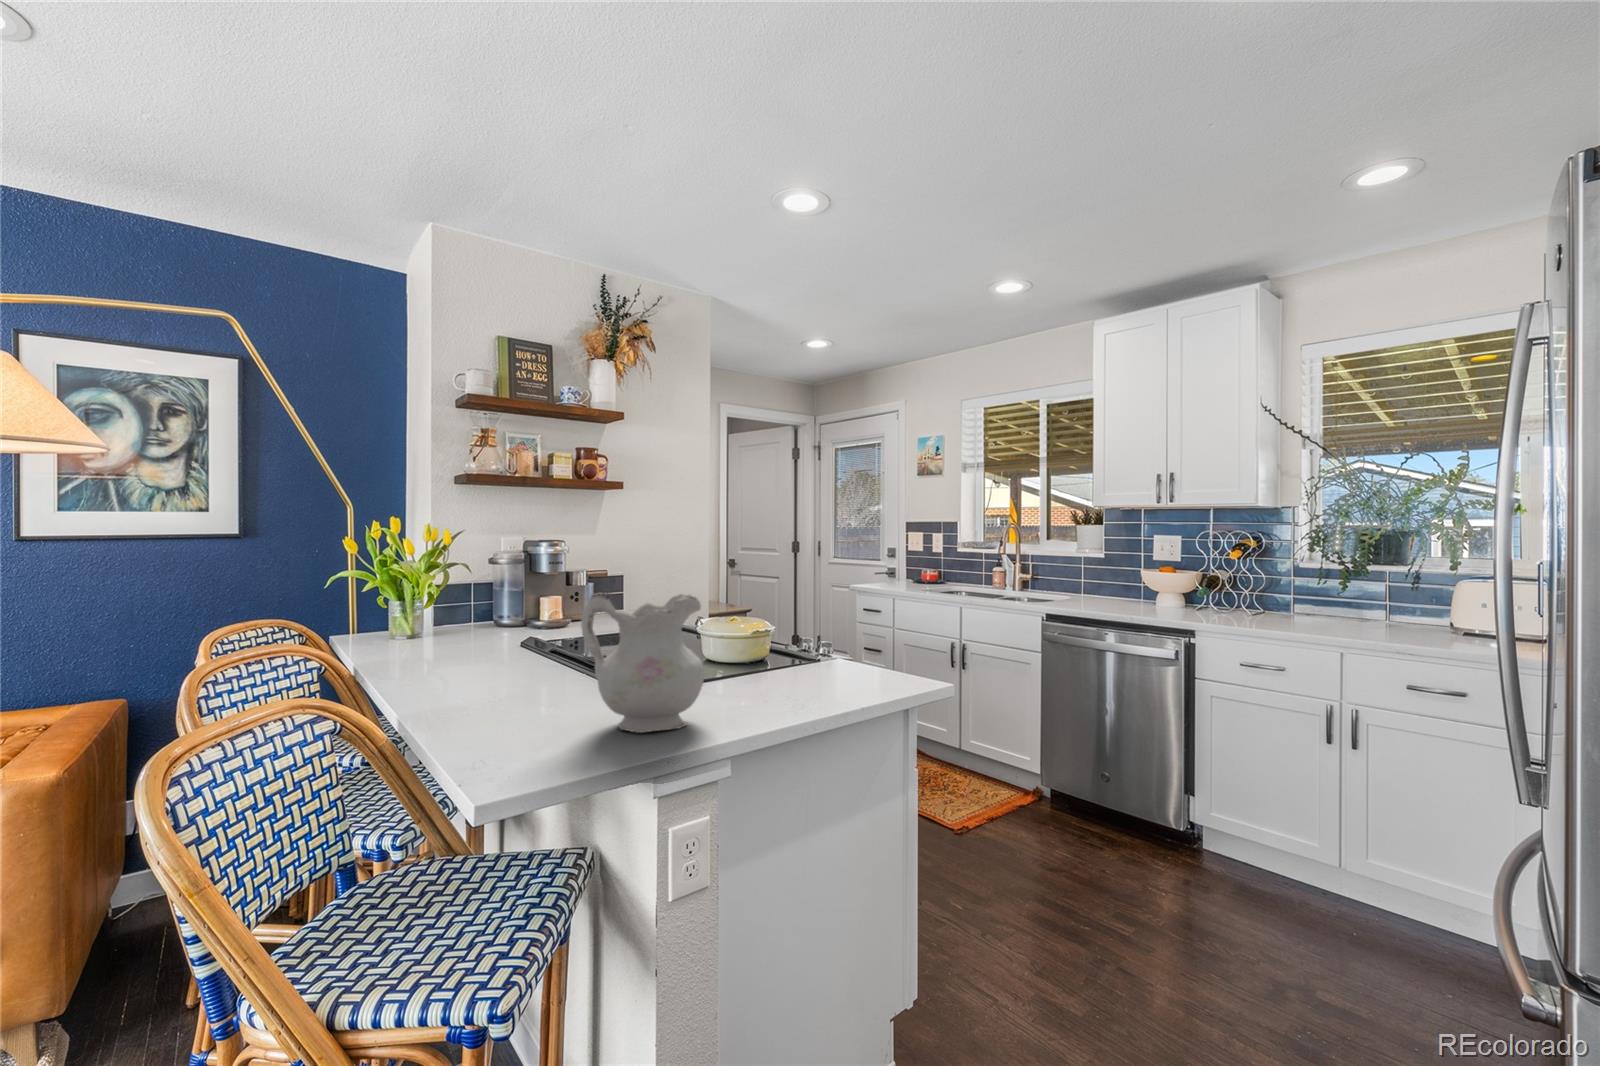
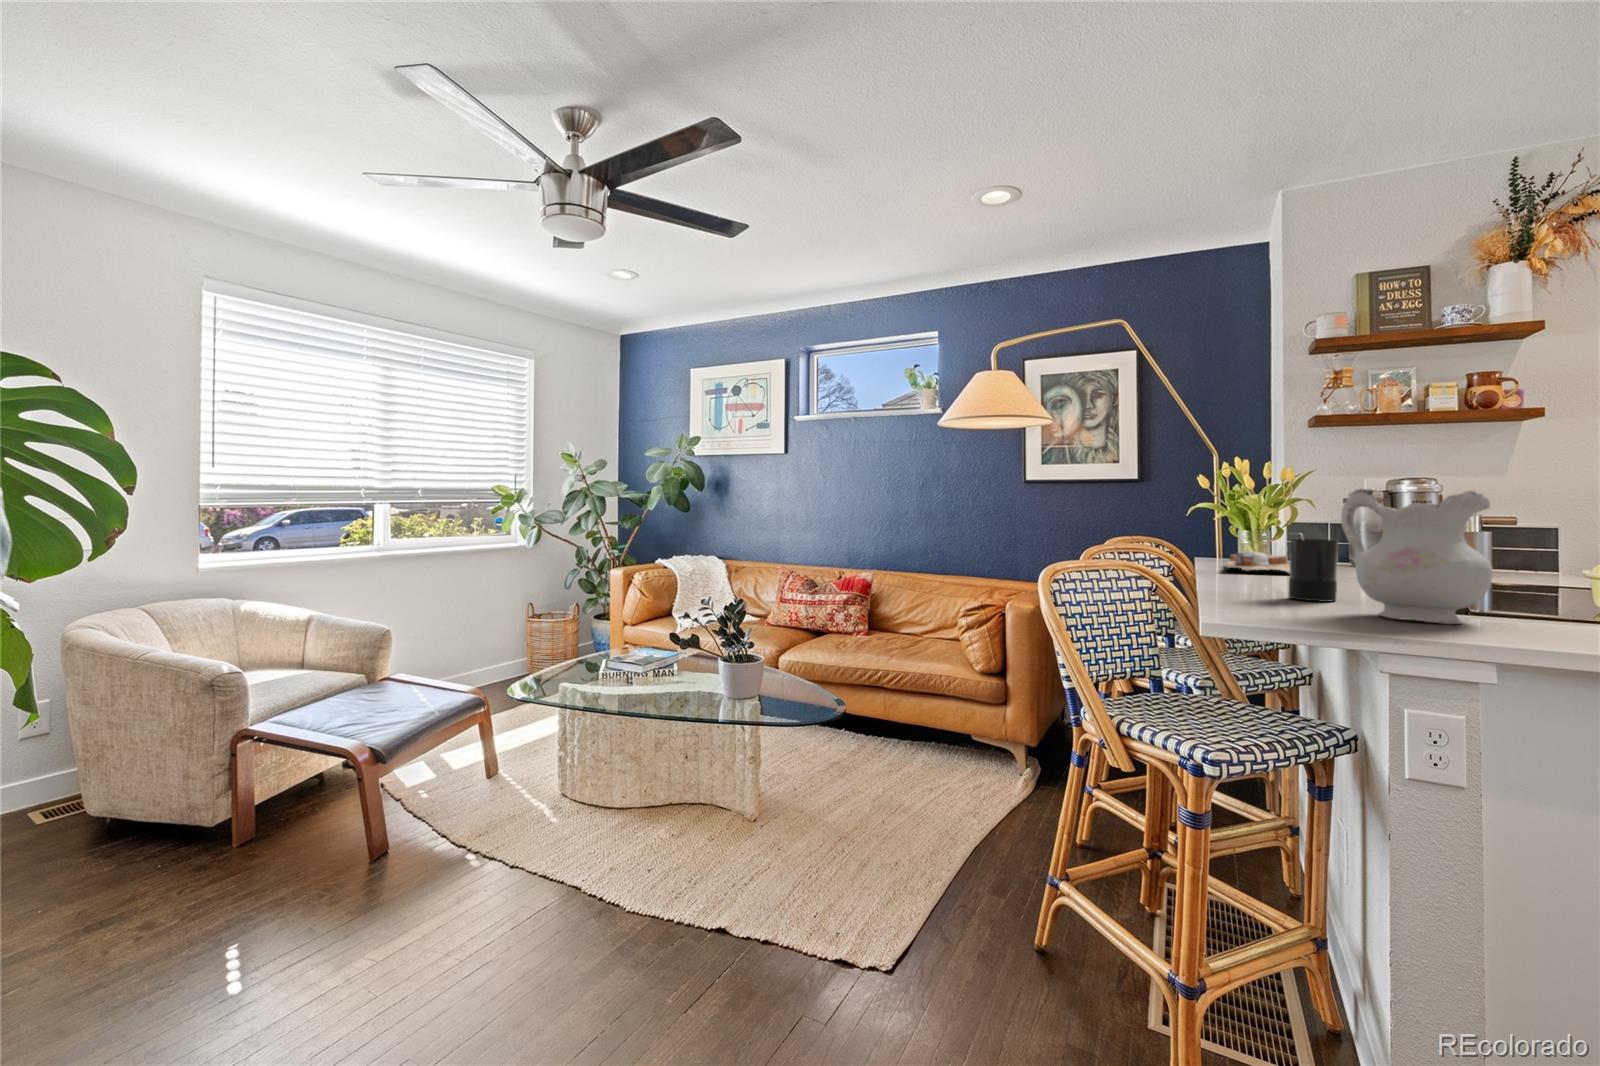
cutting board: none [389,632,474,664] -> present [1224,551,1290,574]
candle: none [507,635,559,714] -> present [1289,535,1338,602]

